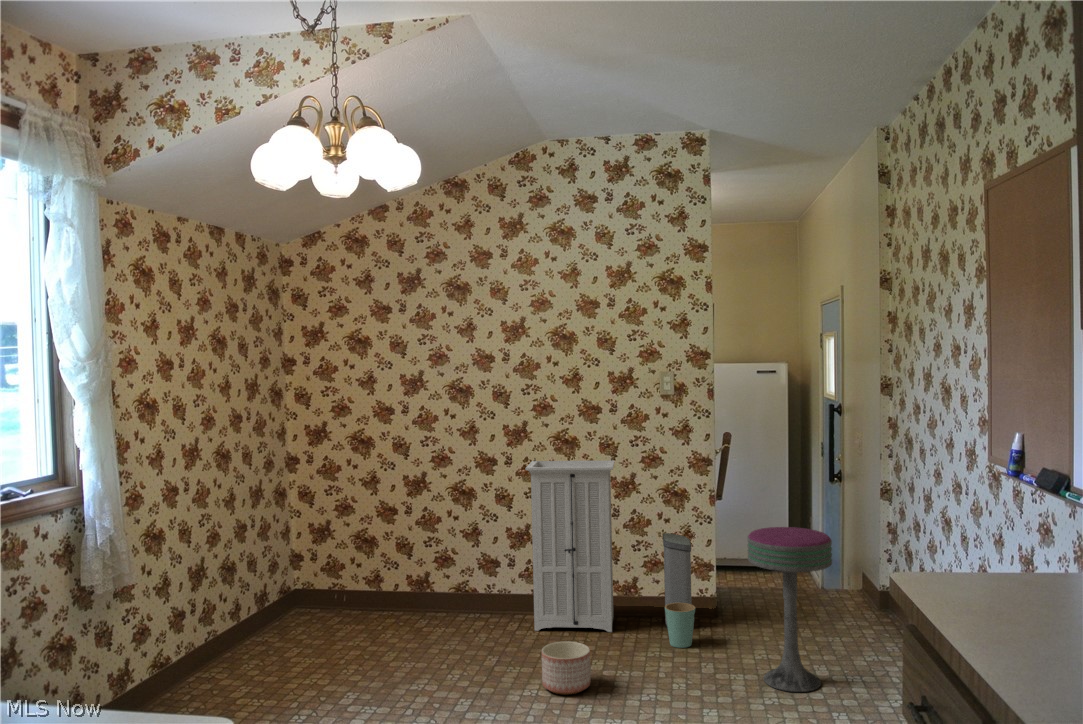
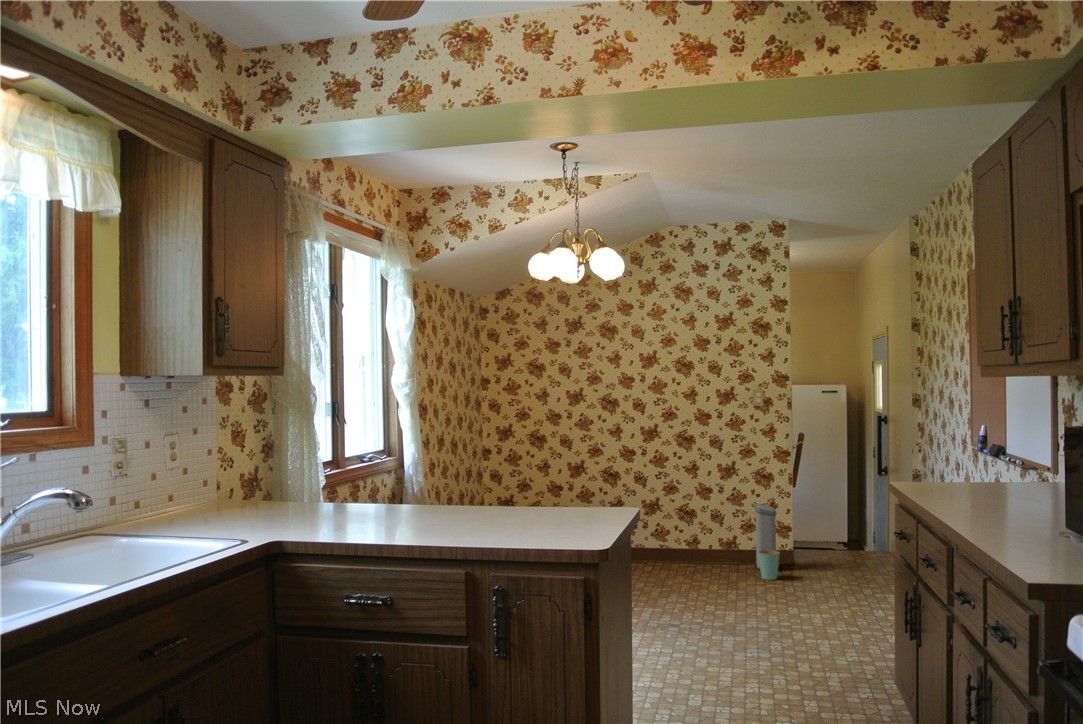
storage cabinet: present [525,459,615,632] -> none [658,450,720,571]
bar stool: present [747,527,832,692] -> none [817,494,875,602]
planter: present [542,641,590,695] -> none [678,568,711,599]

